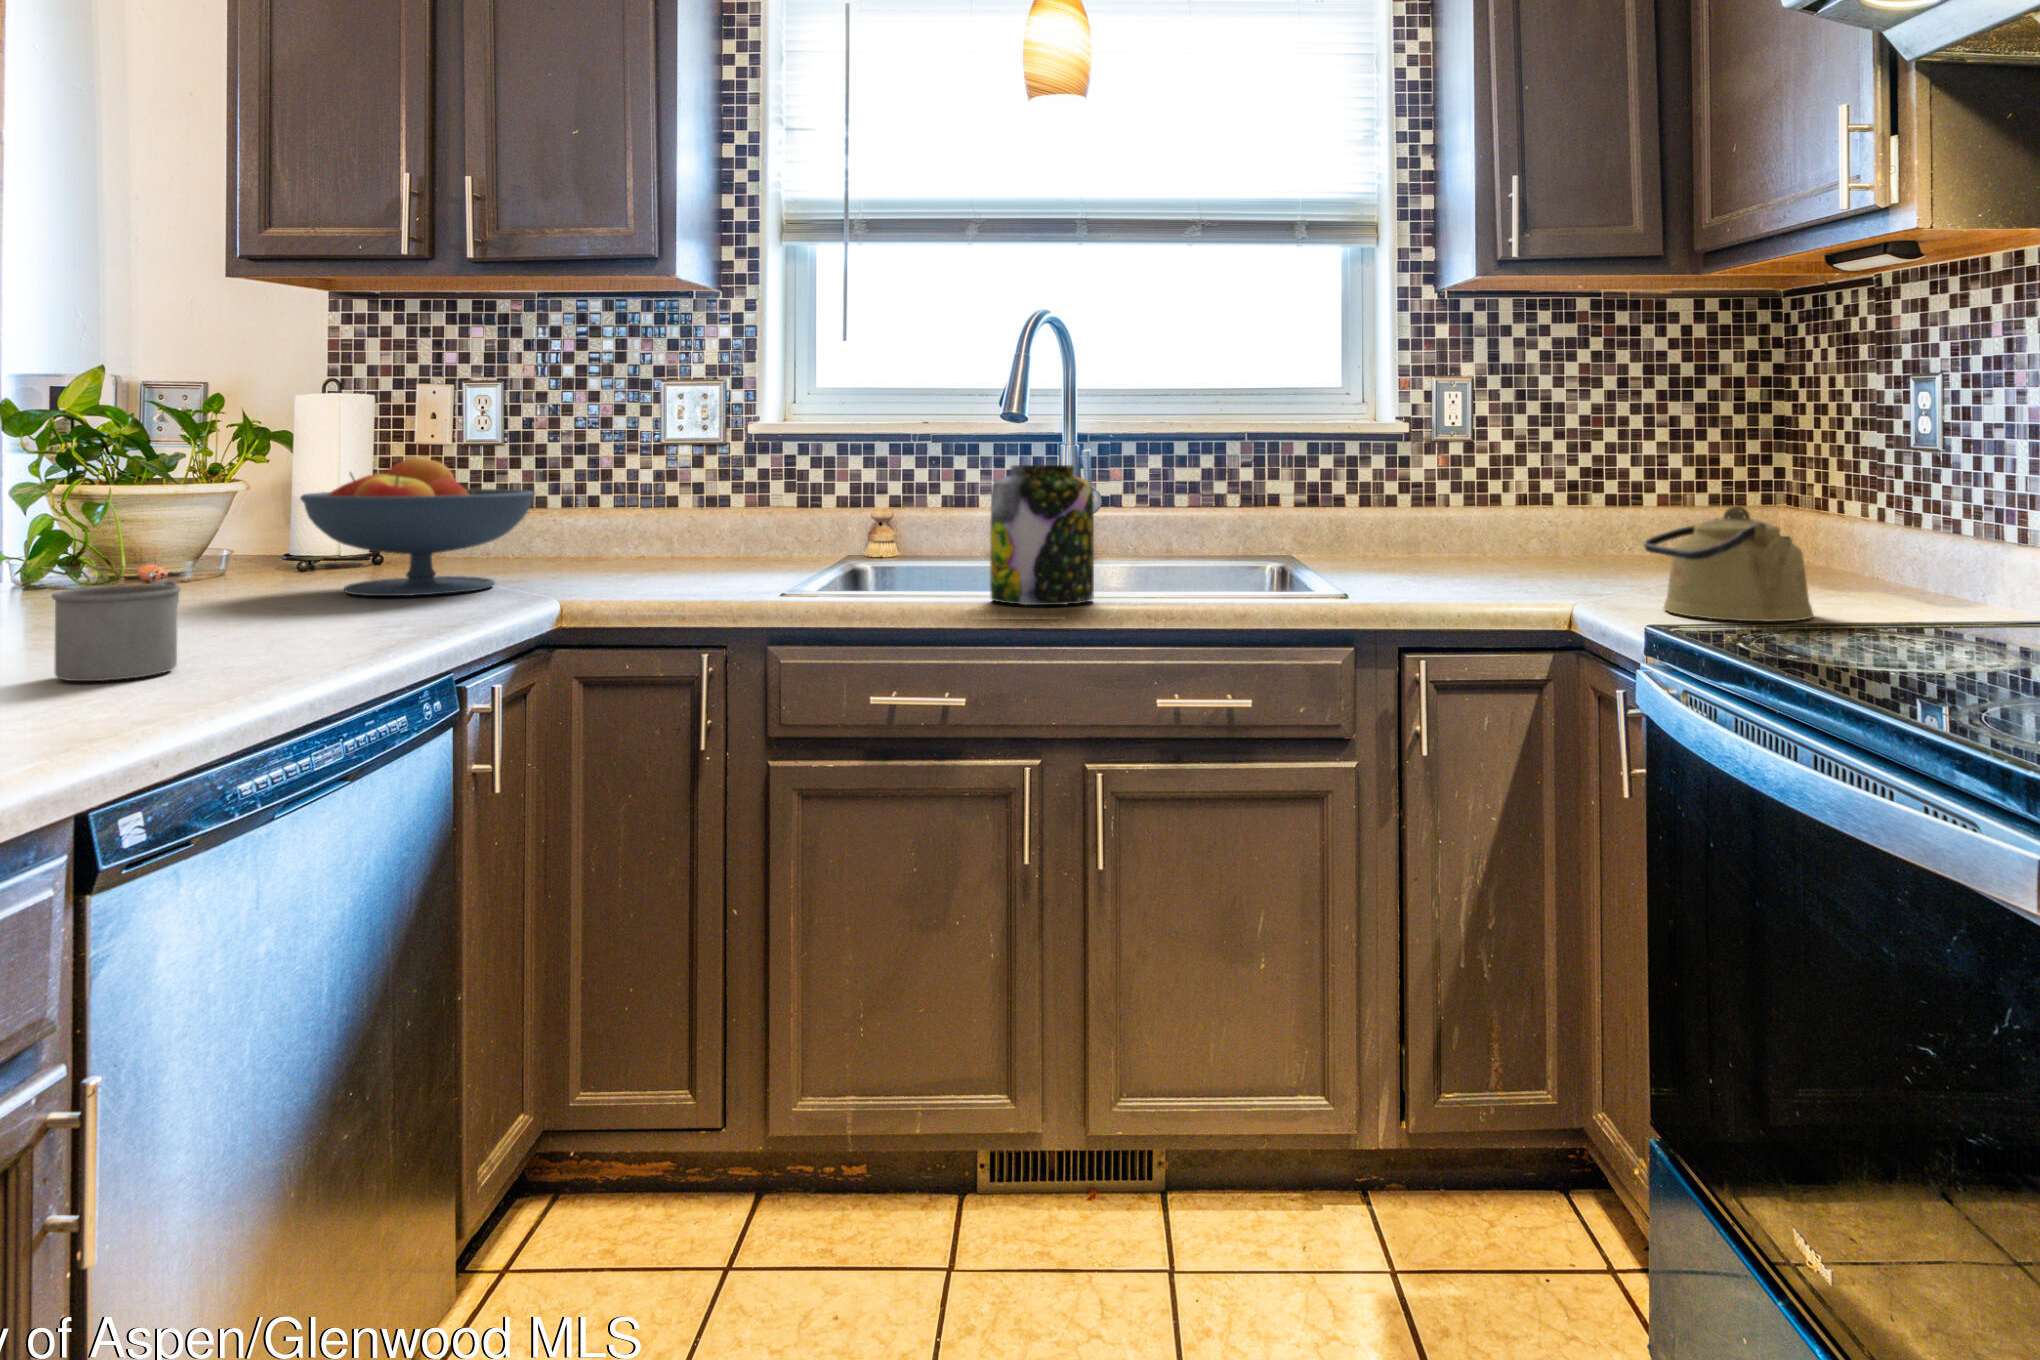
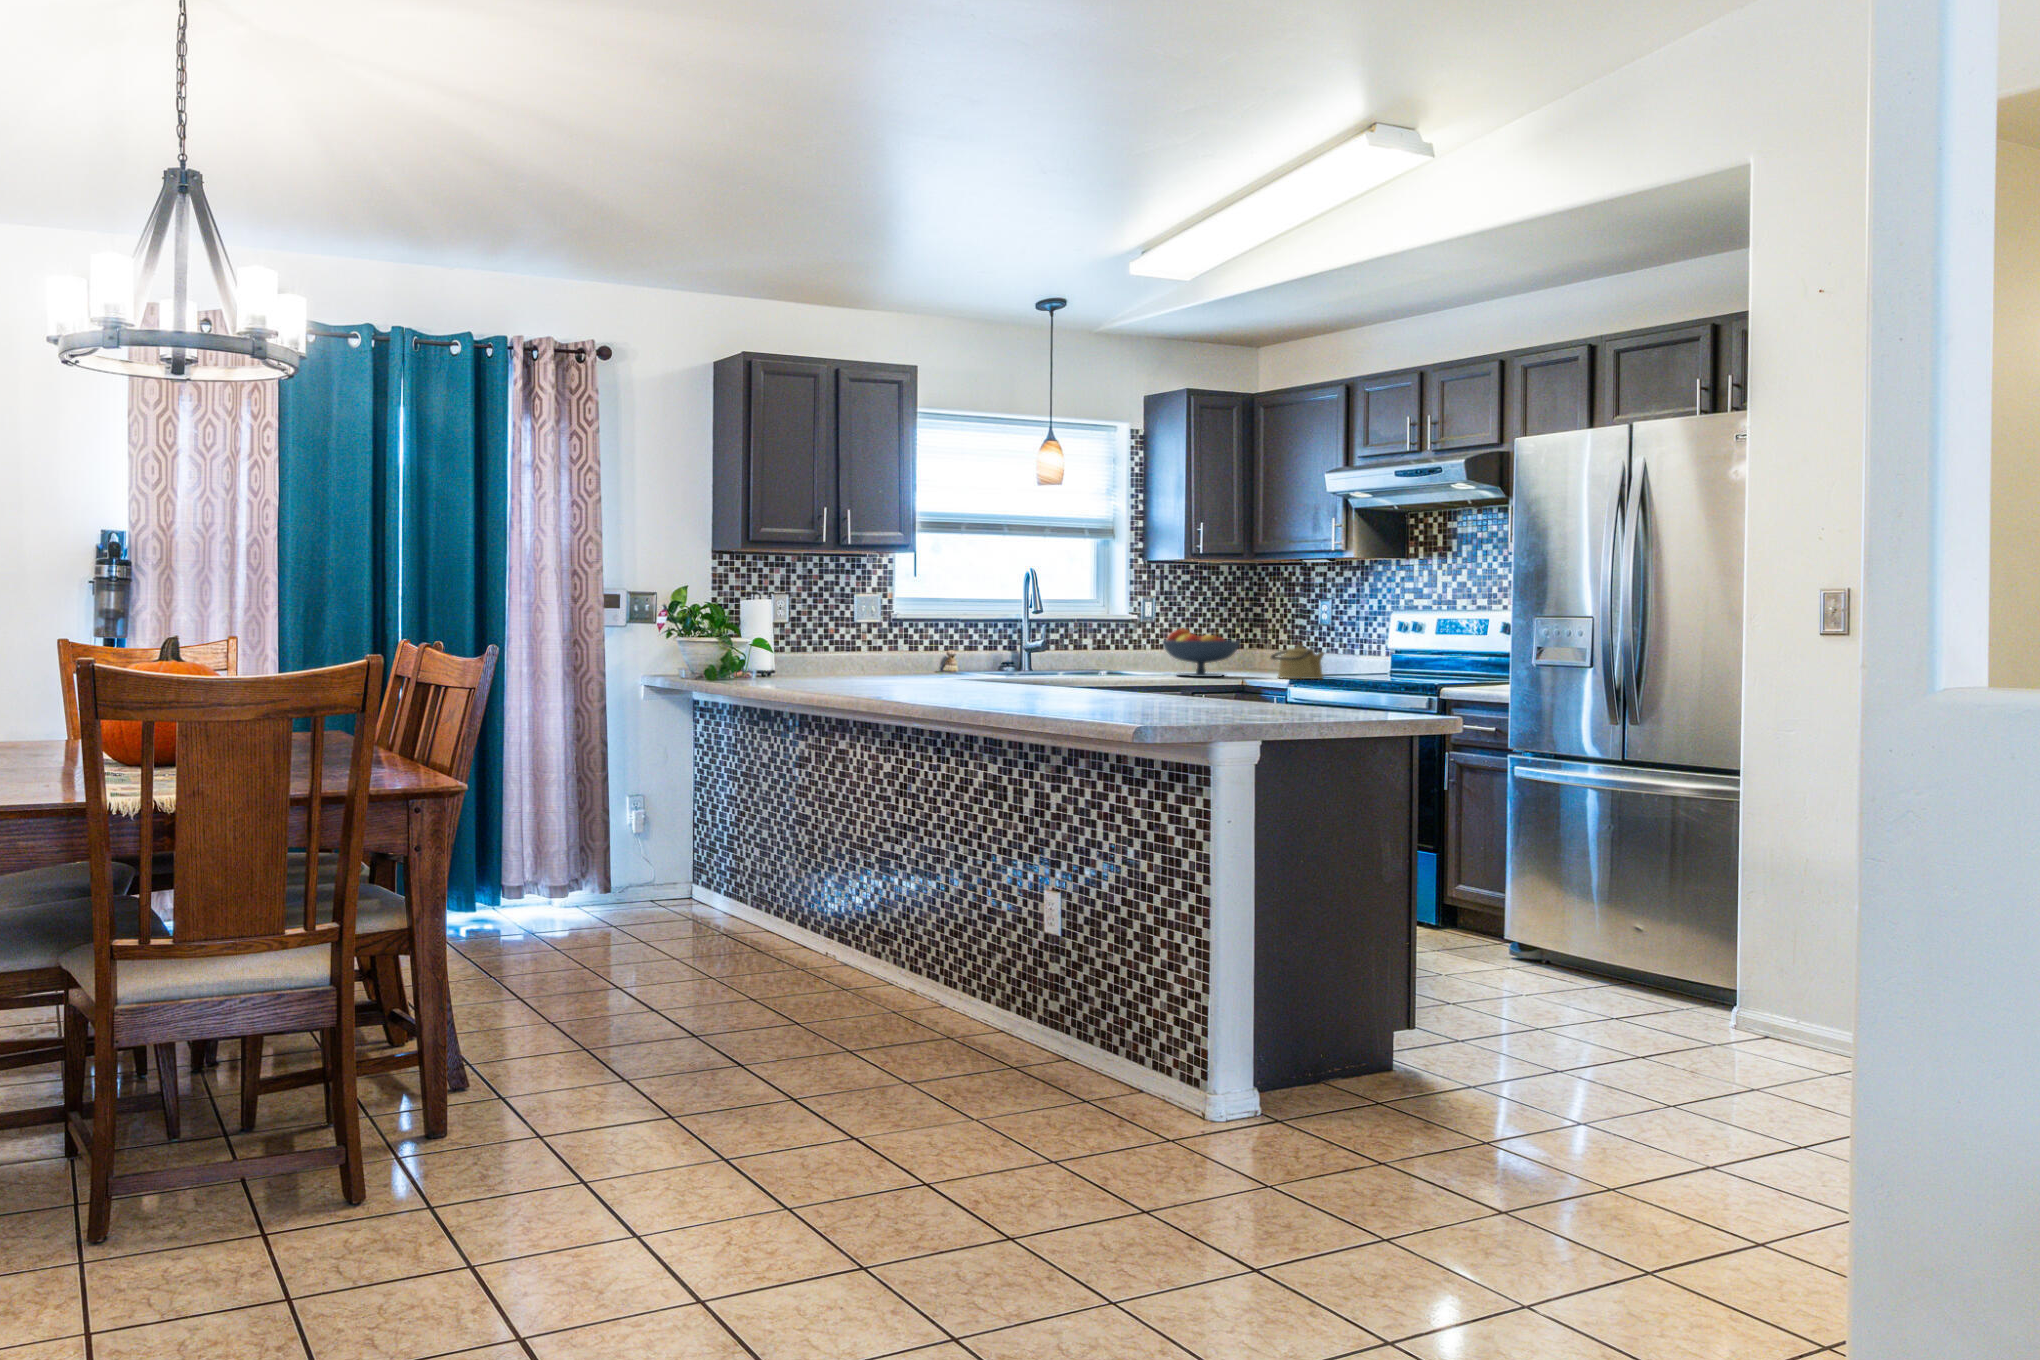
fruit bowl: present [300,459,535,596] -> present [1163,628,1240,677]
jar: present [990,465,1094,605] -> none [1074,631,1113,680]
mug: present [52,579,181,681] -> none [956,664,988,691]

